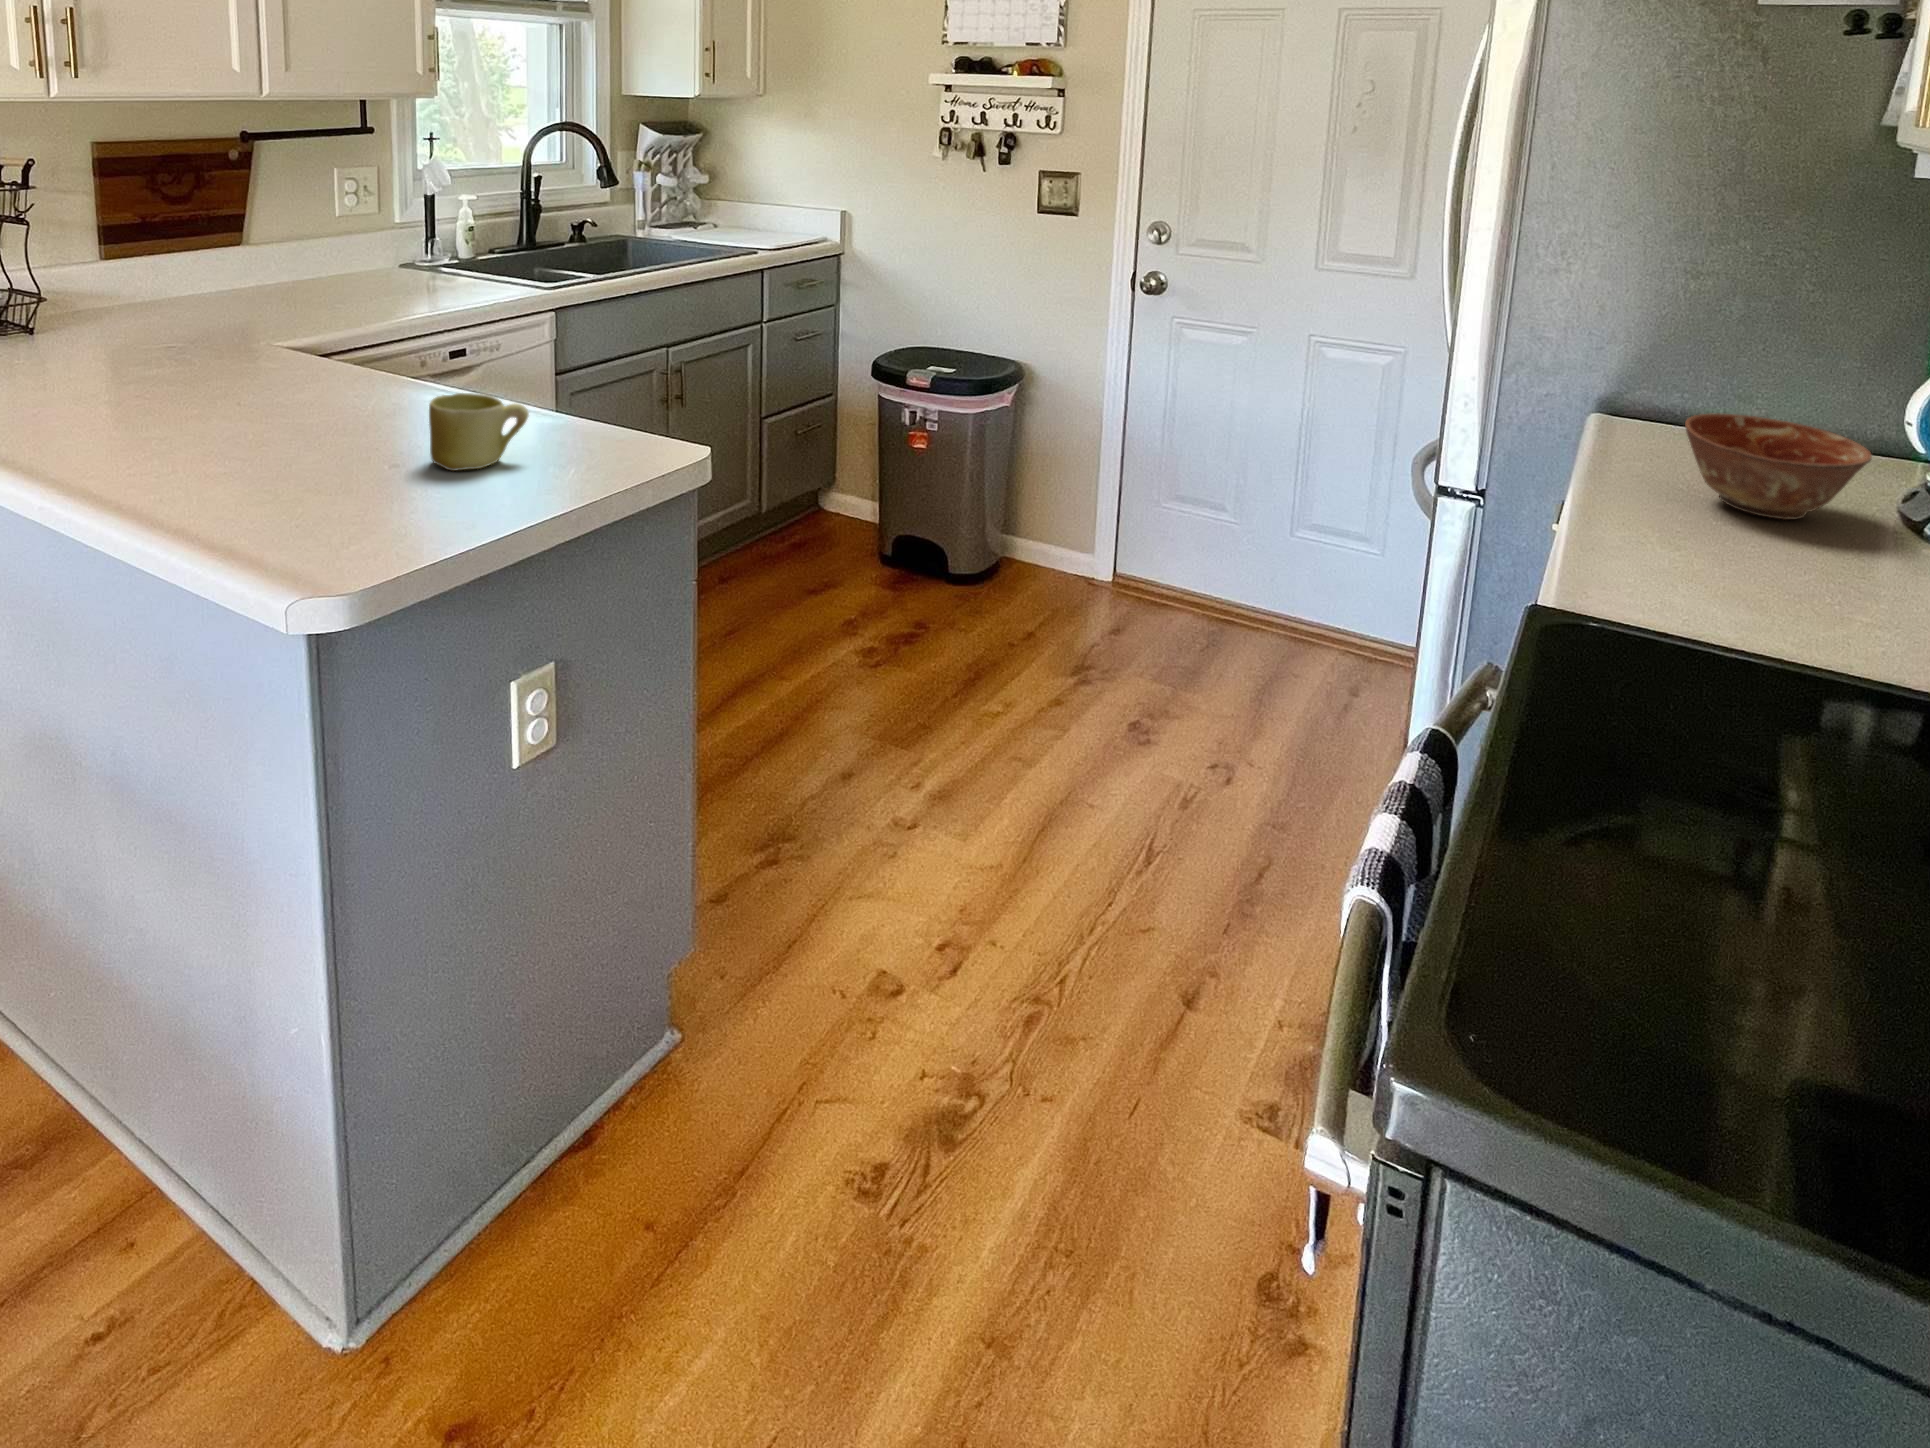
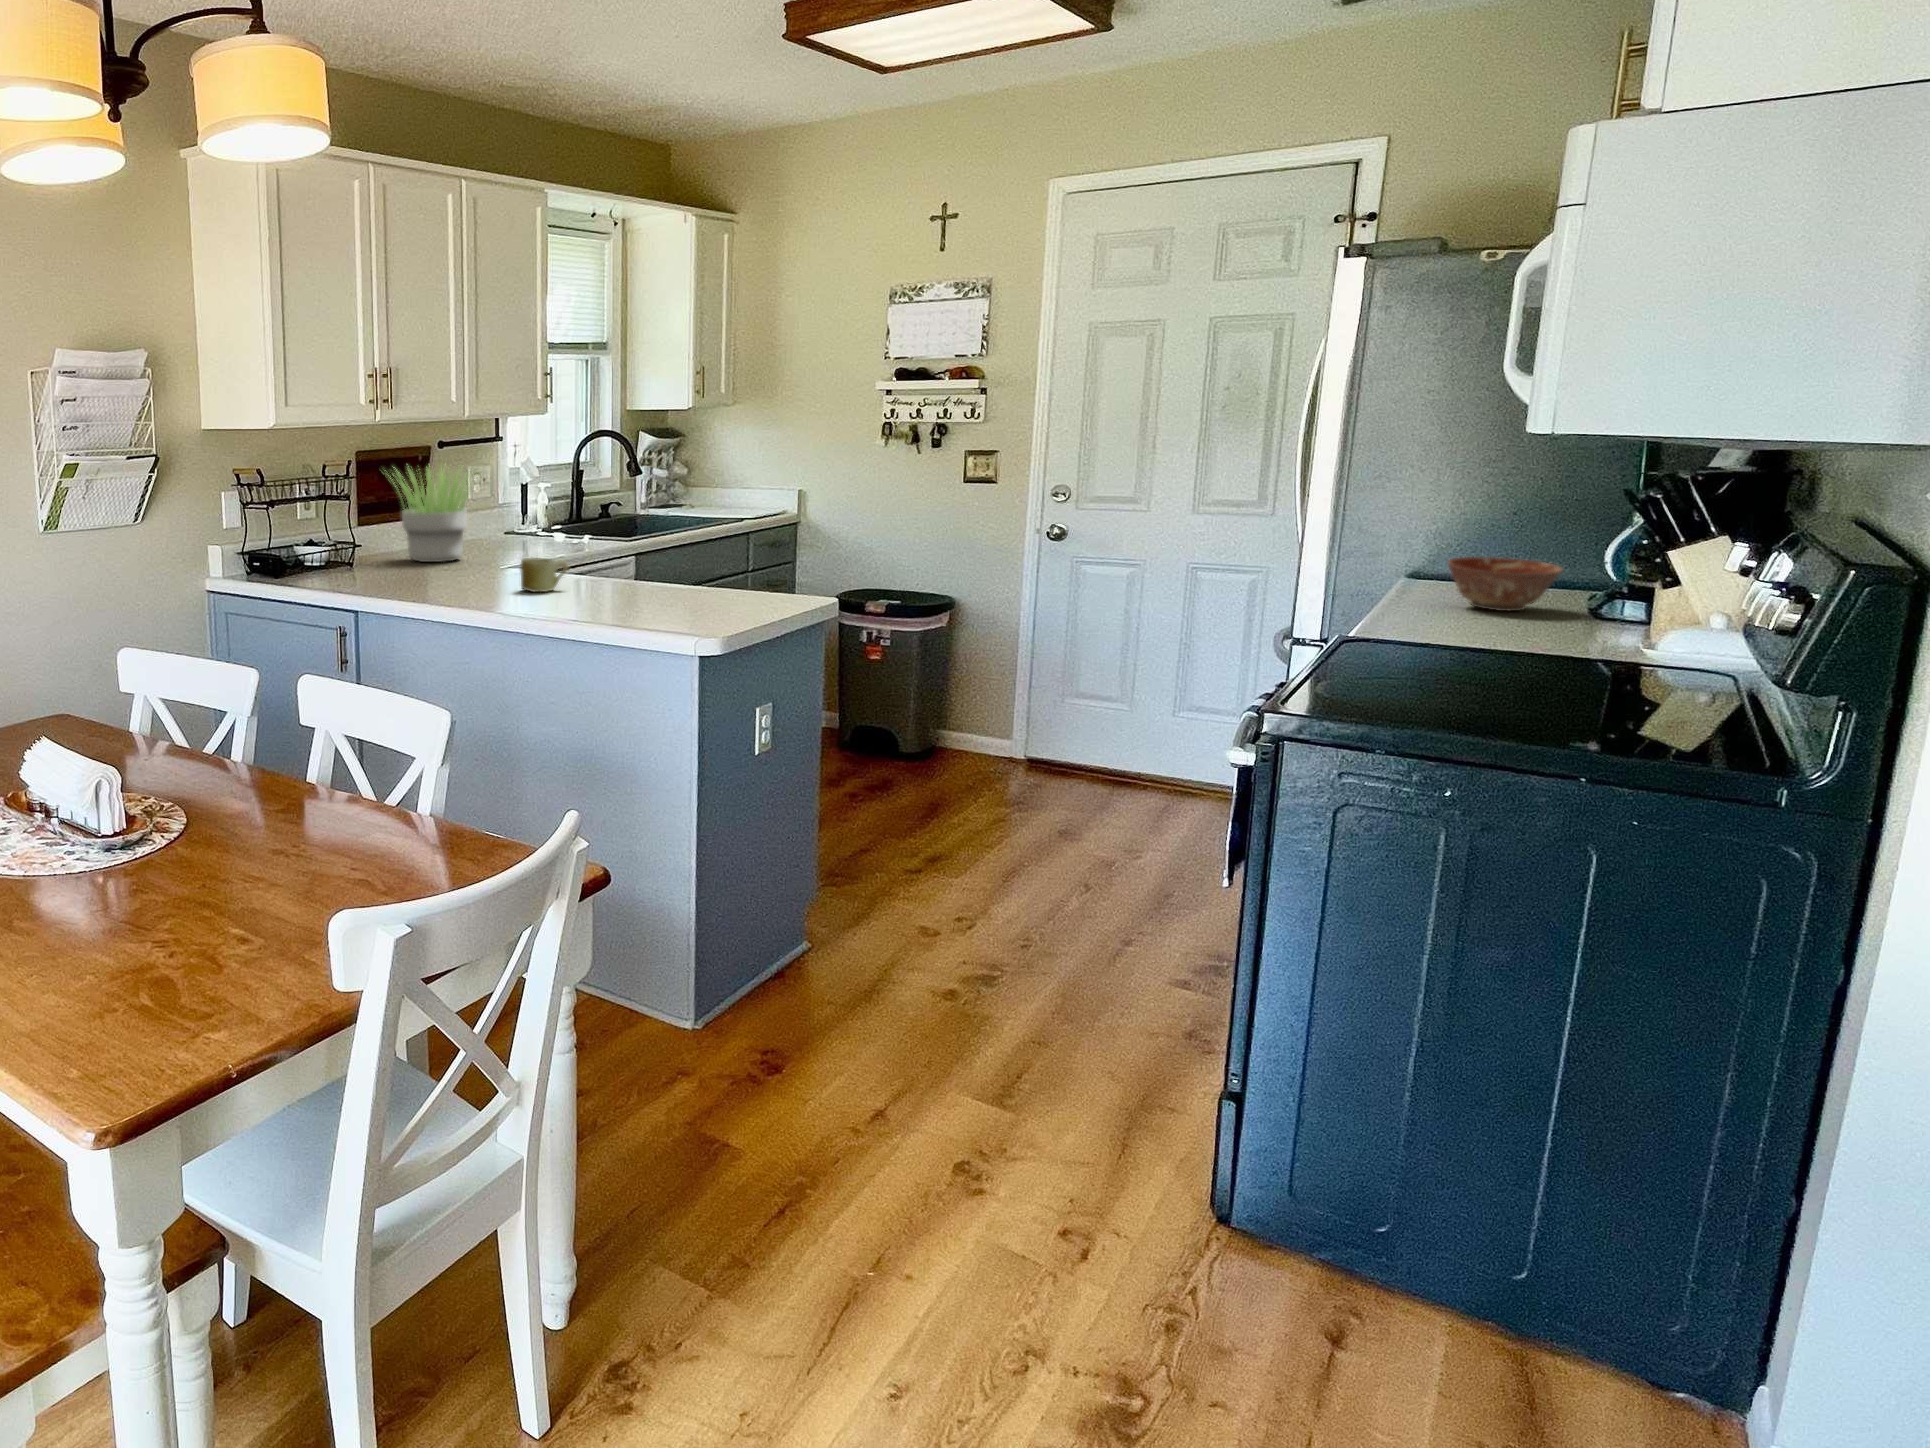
potted plant: none [72,165,275,330] -> present [390,465,471,562]
mug: present [429,393,529,471] -> present [521,557,568,592]

